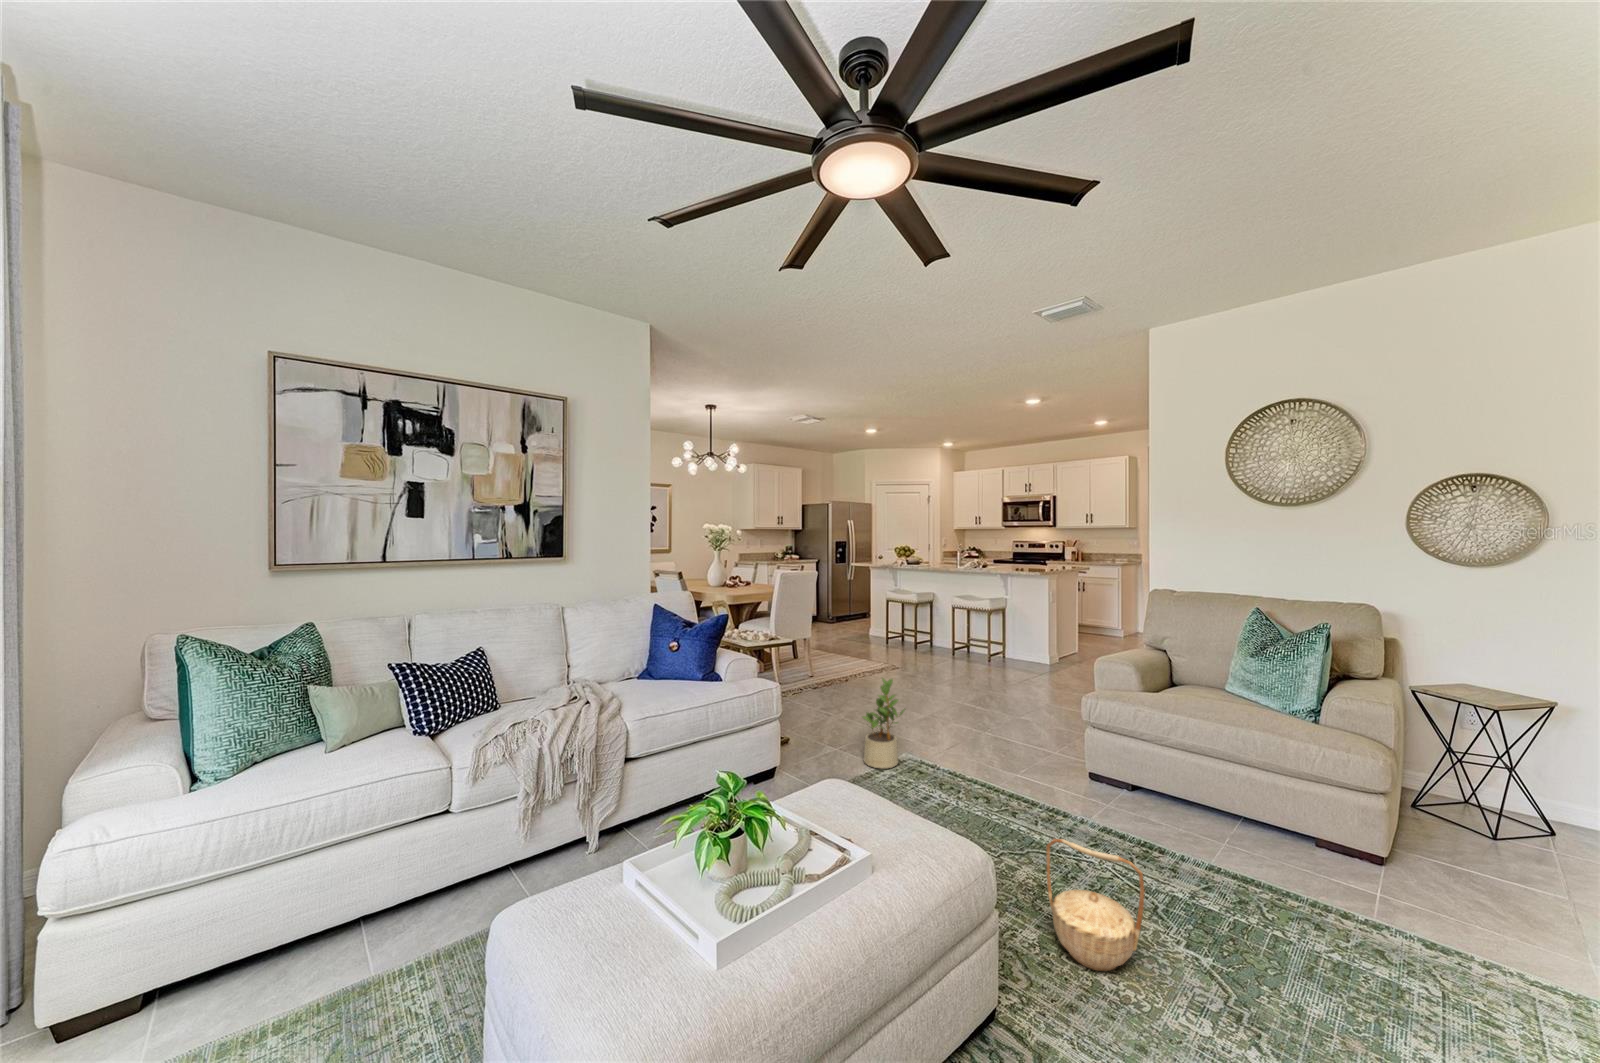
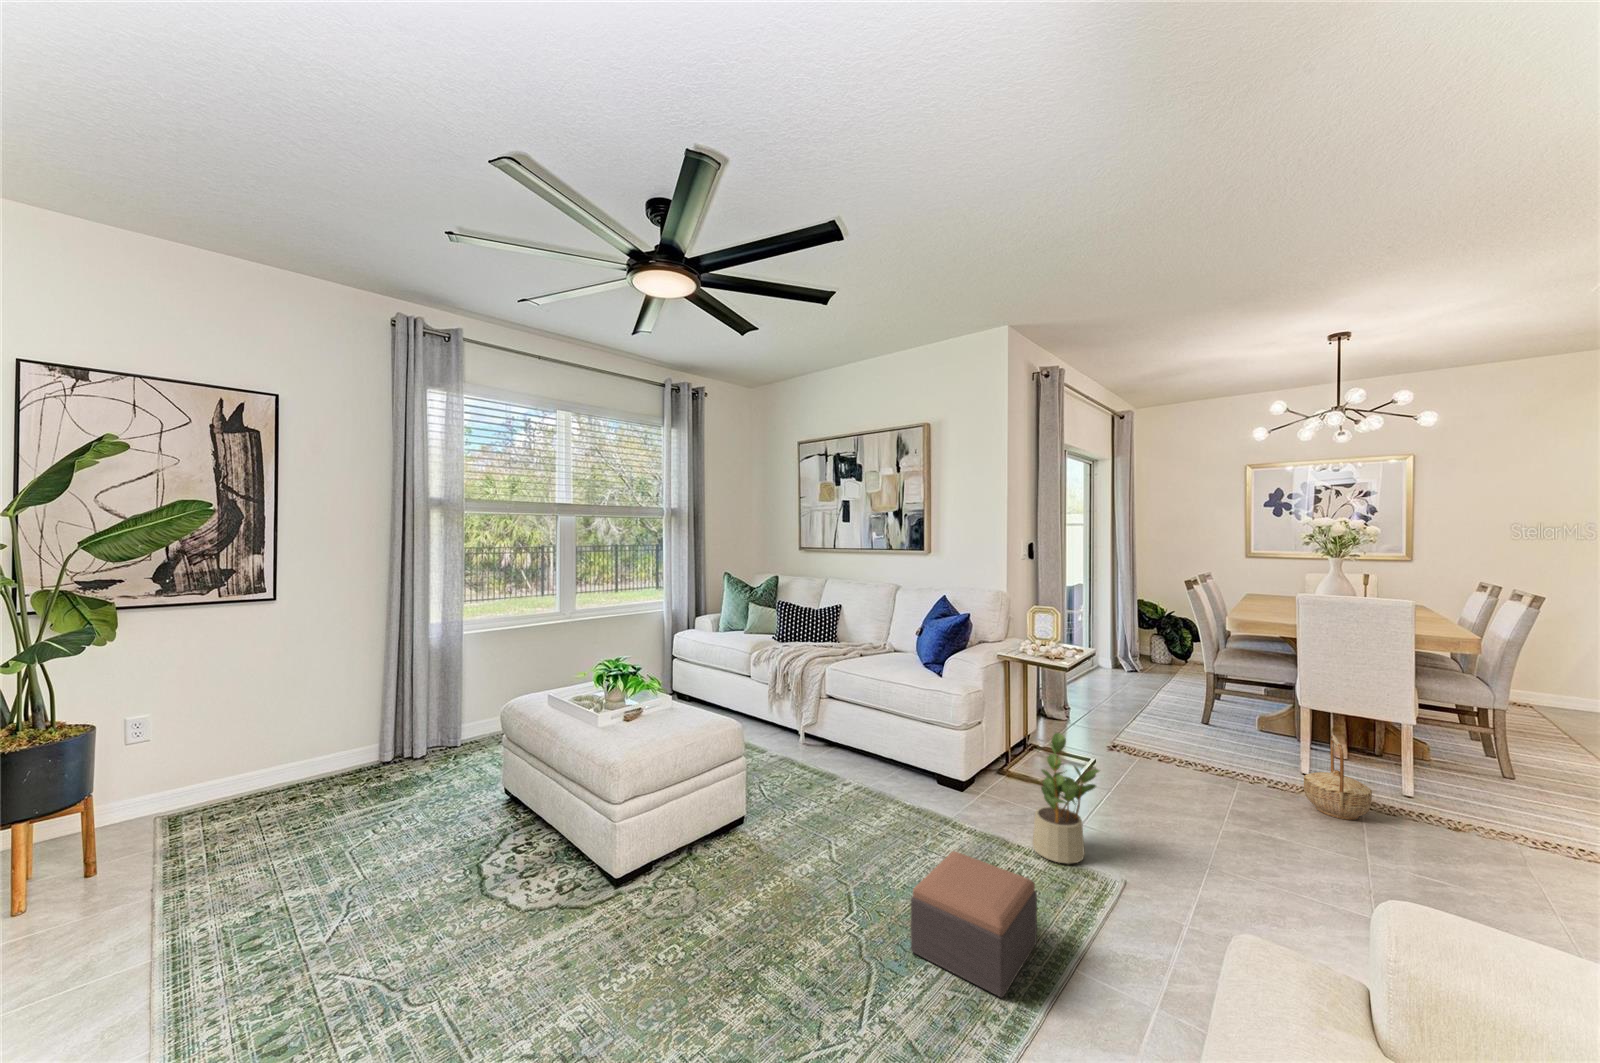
footstool: none [958,754,1045,834] -> present [911,851,1037,998]
basket: present [1046,839,1145,971] -> present [1304,735,1372,820]

